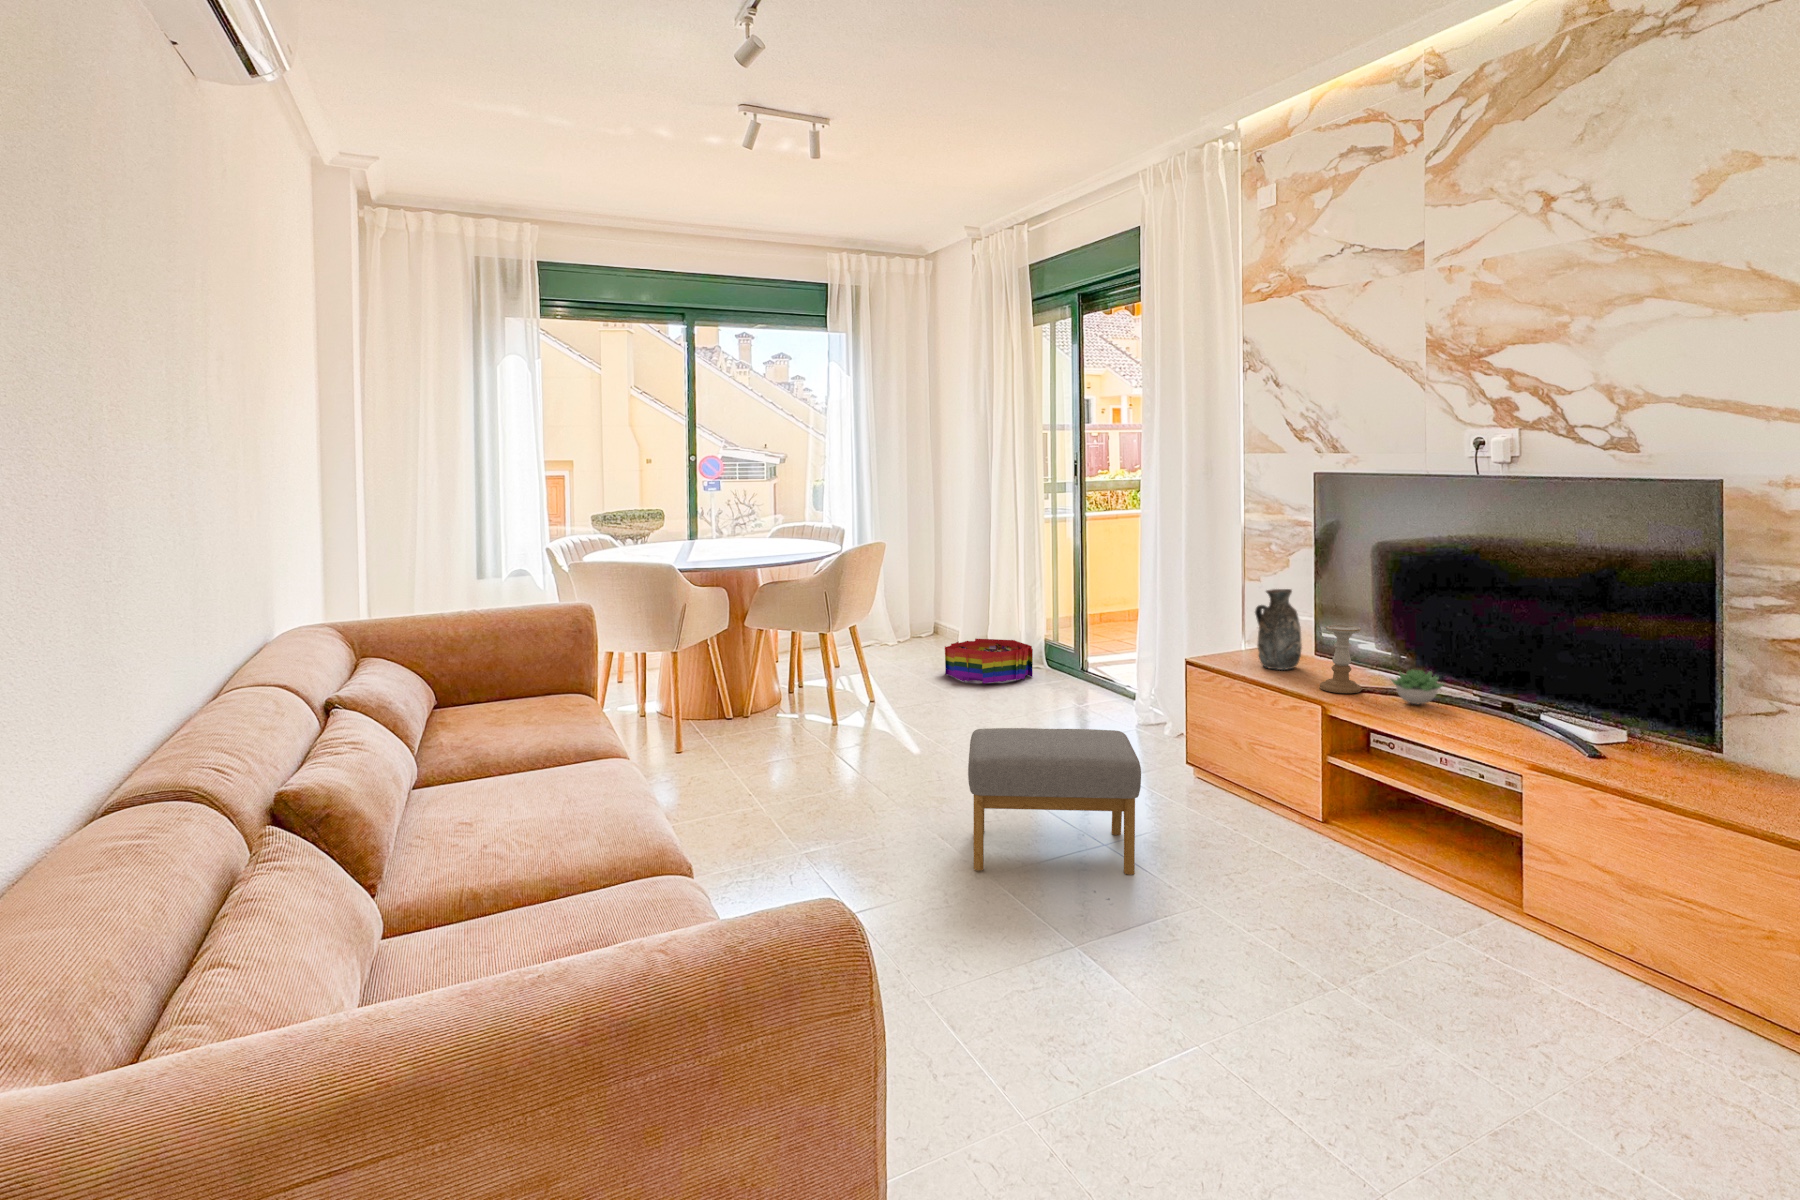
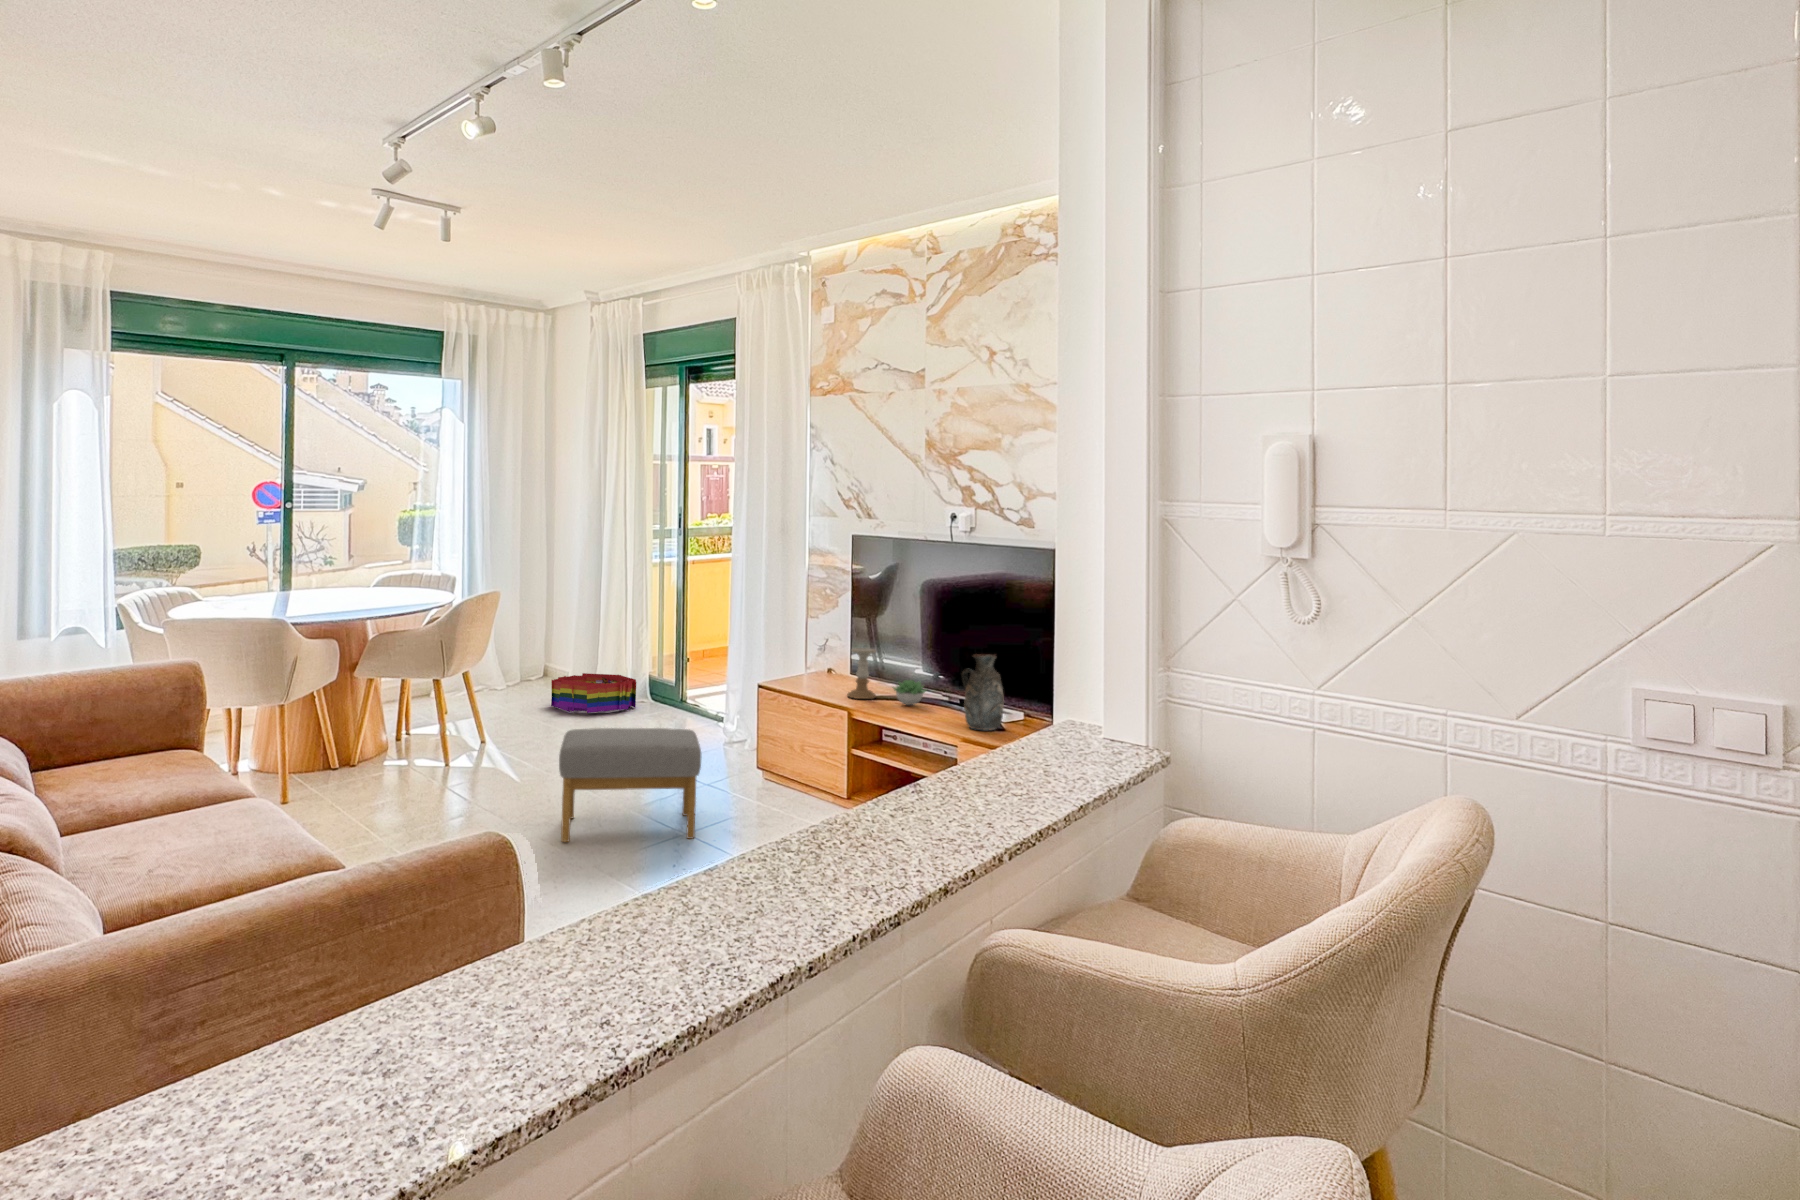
decorative vase: present [1255,589,1302,670] -> present [962,654,1004,730]

